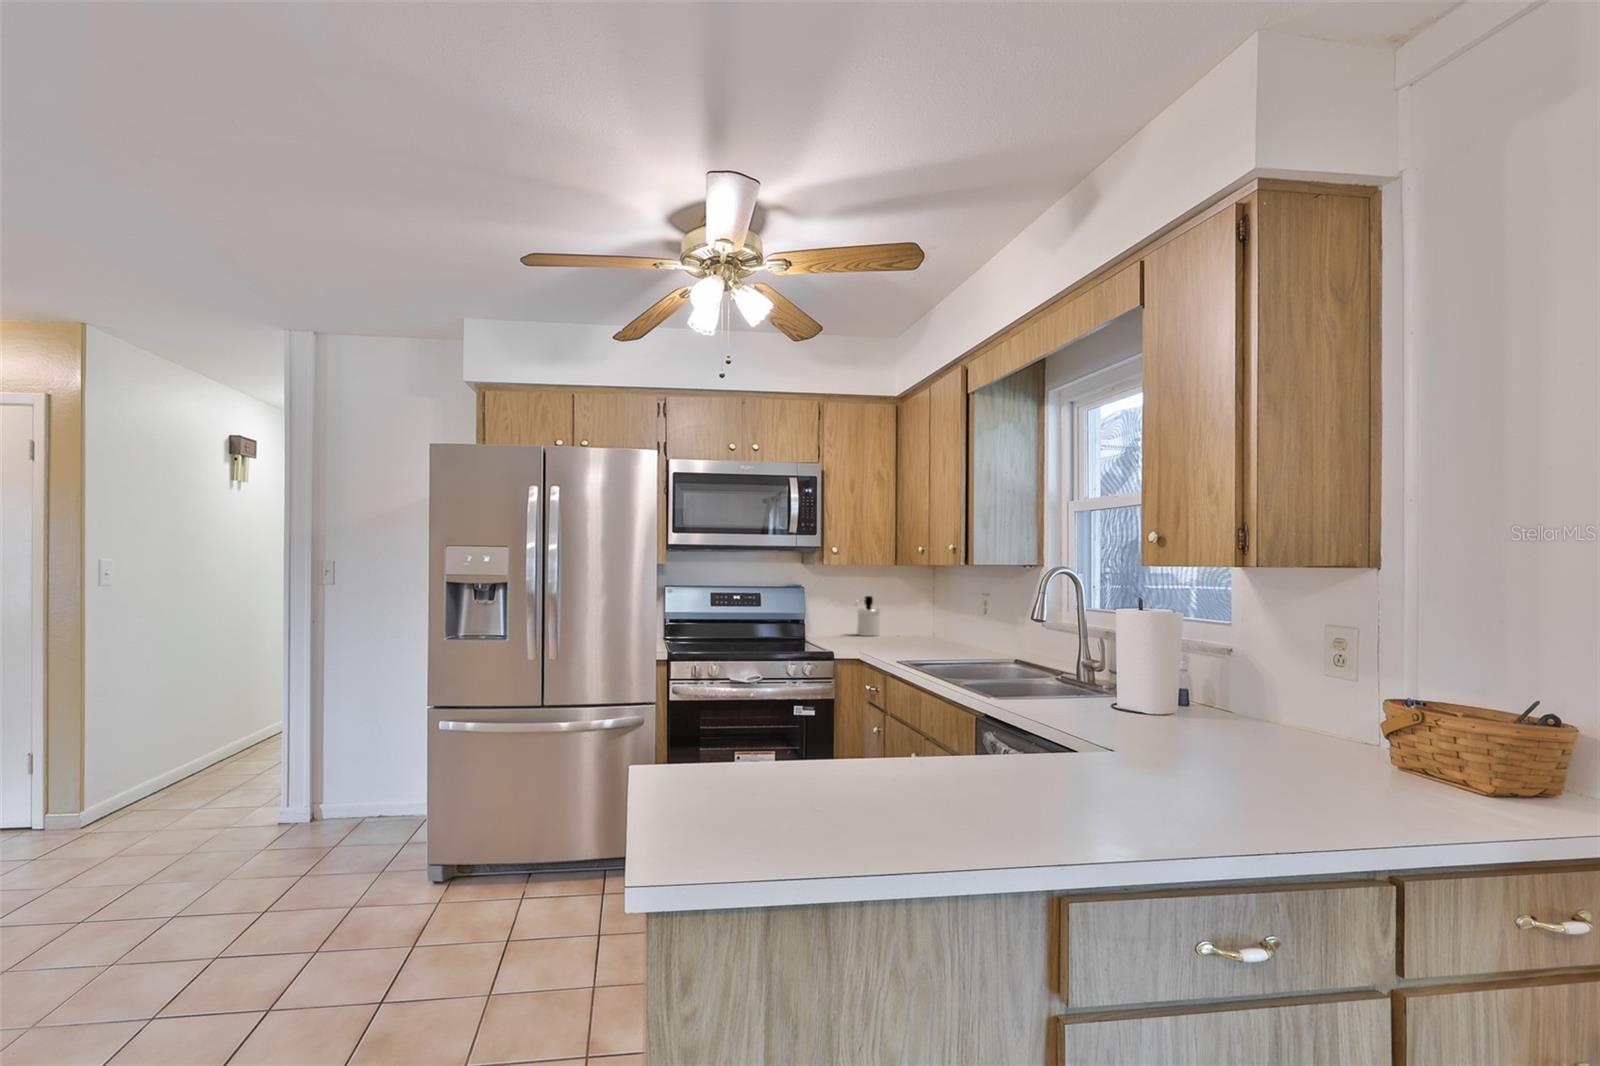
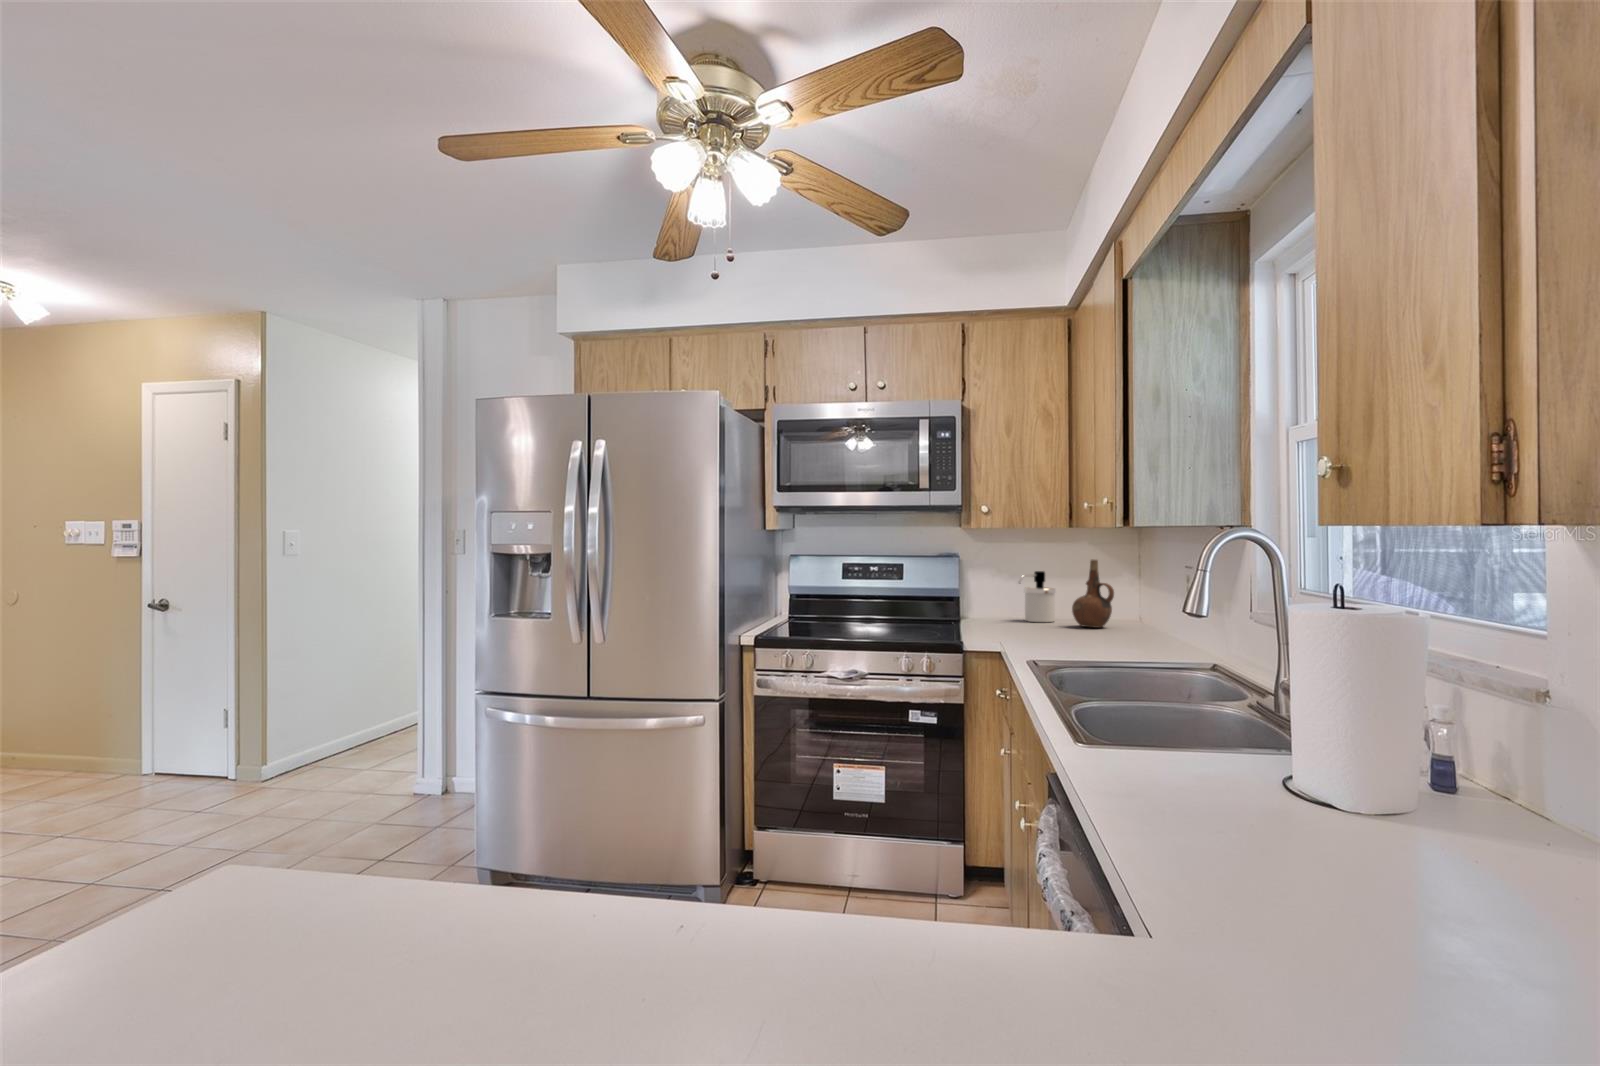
ceramic pitcher: none [896,588,926,639] -> present [1072,560,1114,628]

